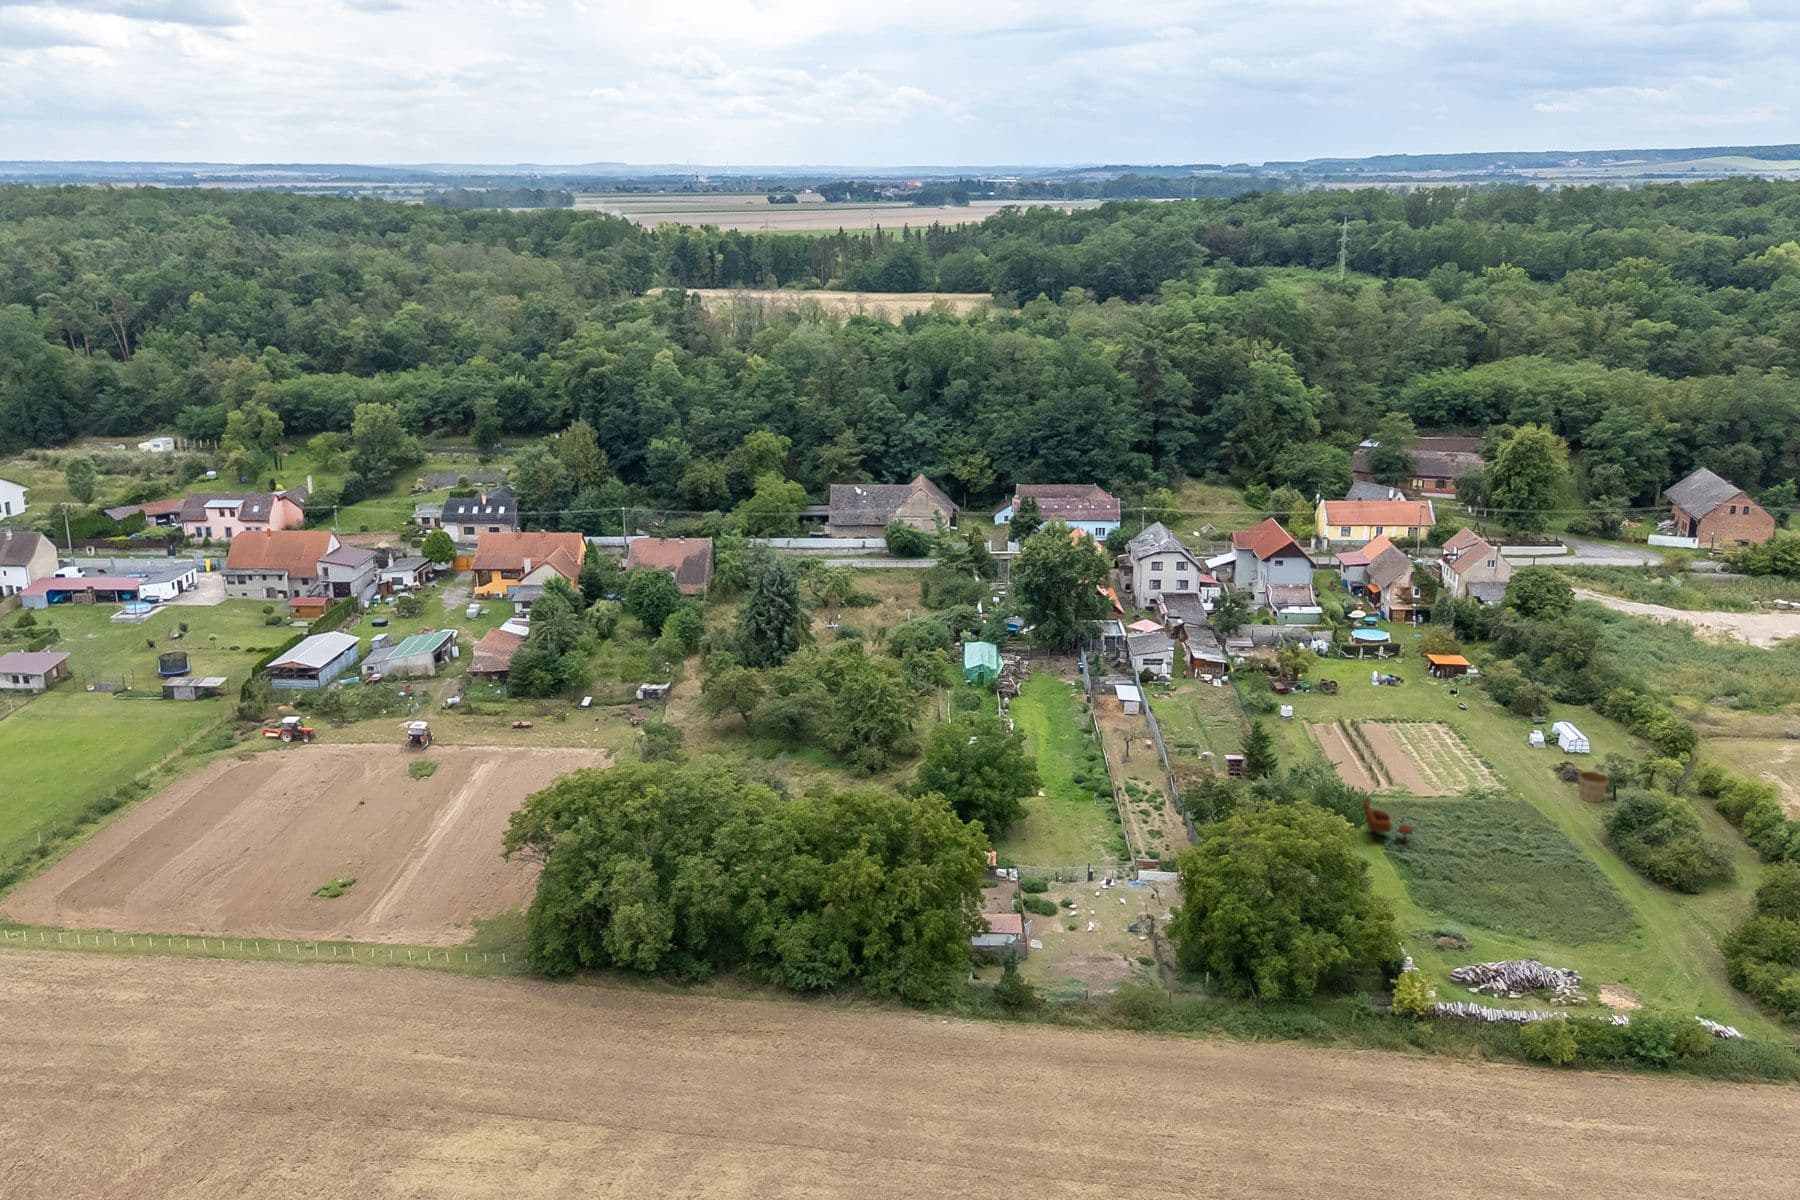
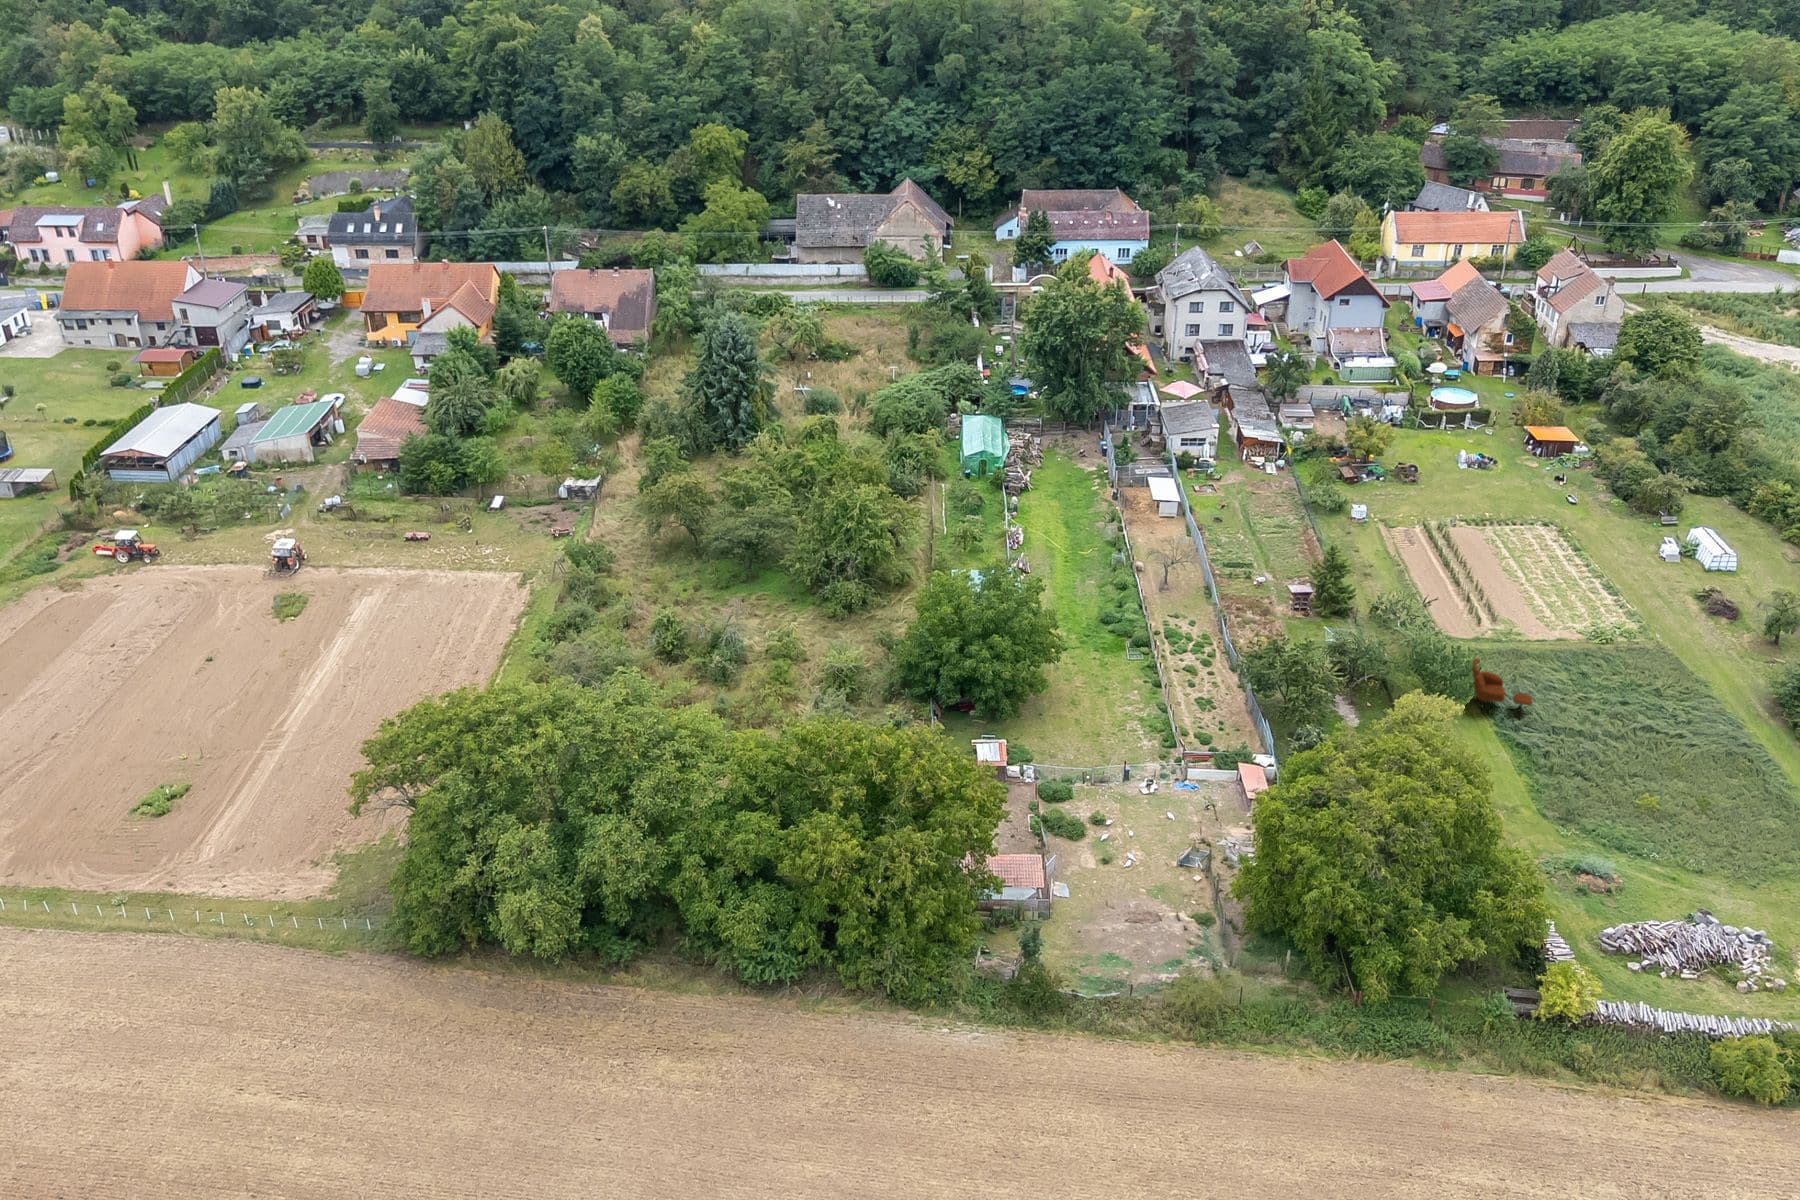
wooden bucket: present [1579,771,1610,802] -> none [1730,609,1774,649]

